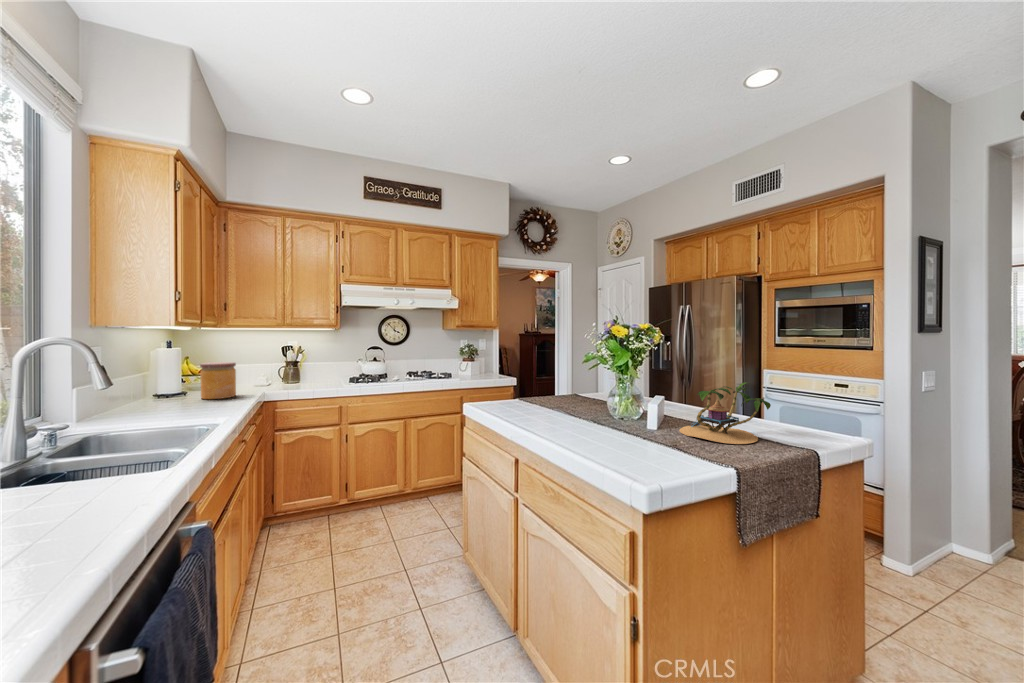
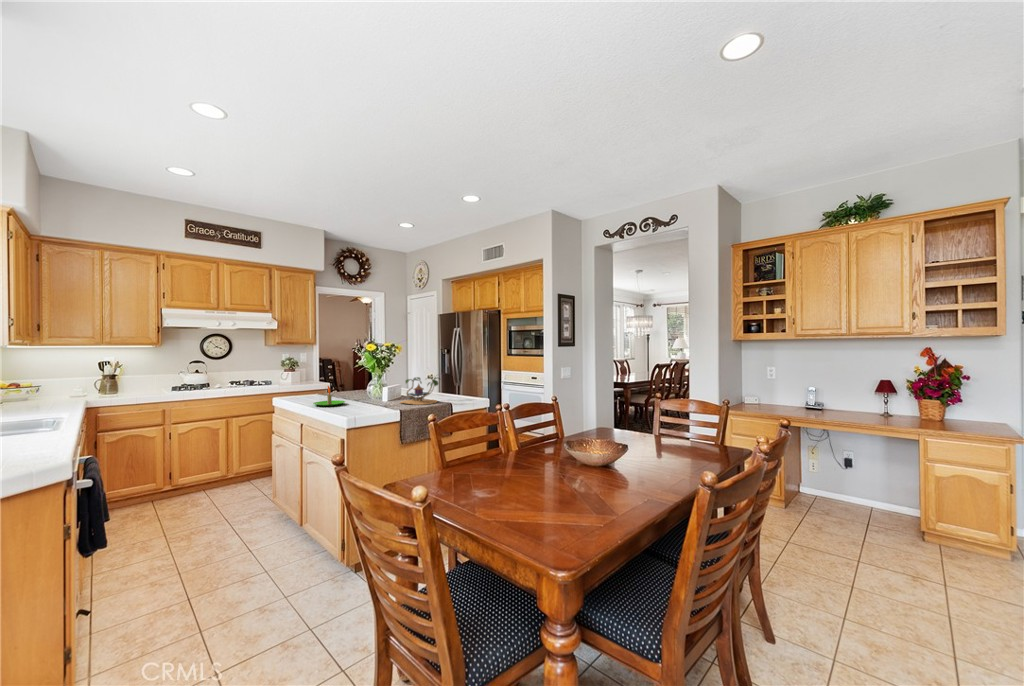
jar: present [200,362,236,399] -> none [25,376,61,407]
candle: none [535,396,588,434] -> present [313,386,345,406]

